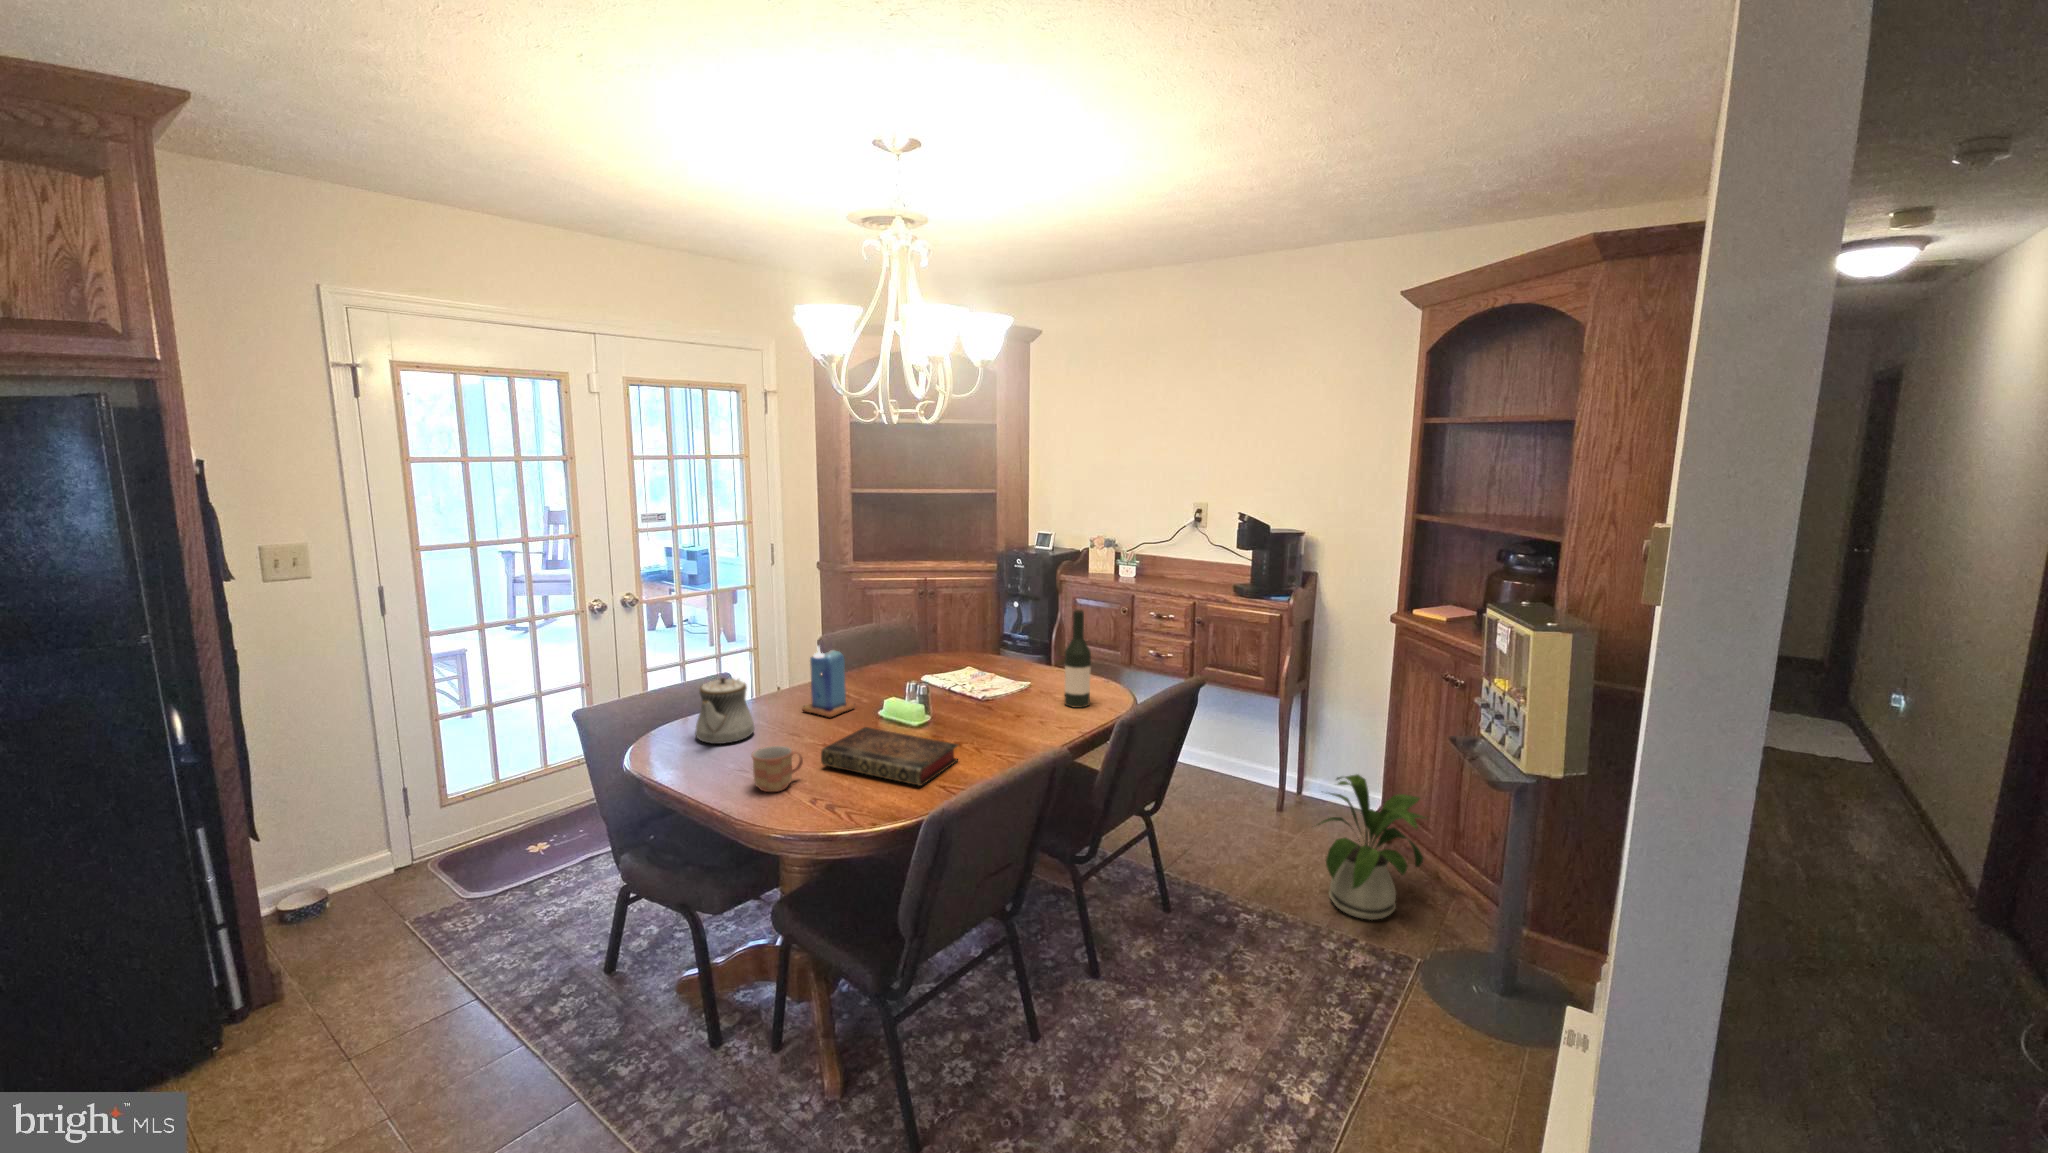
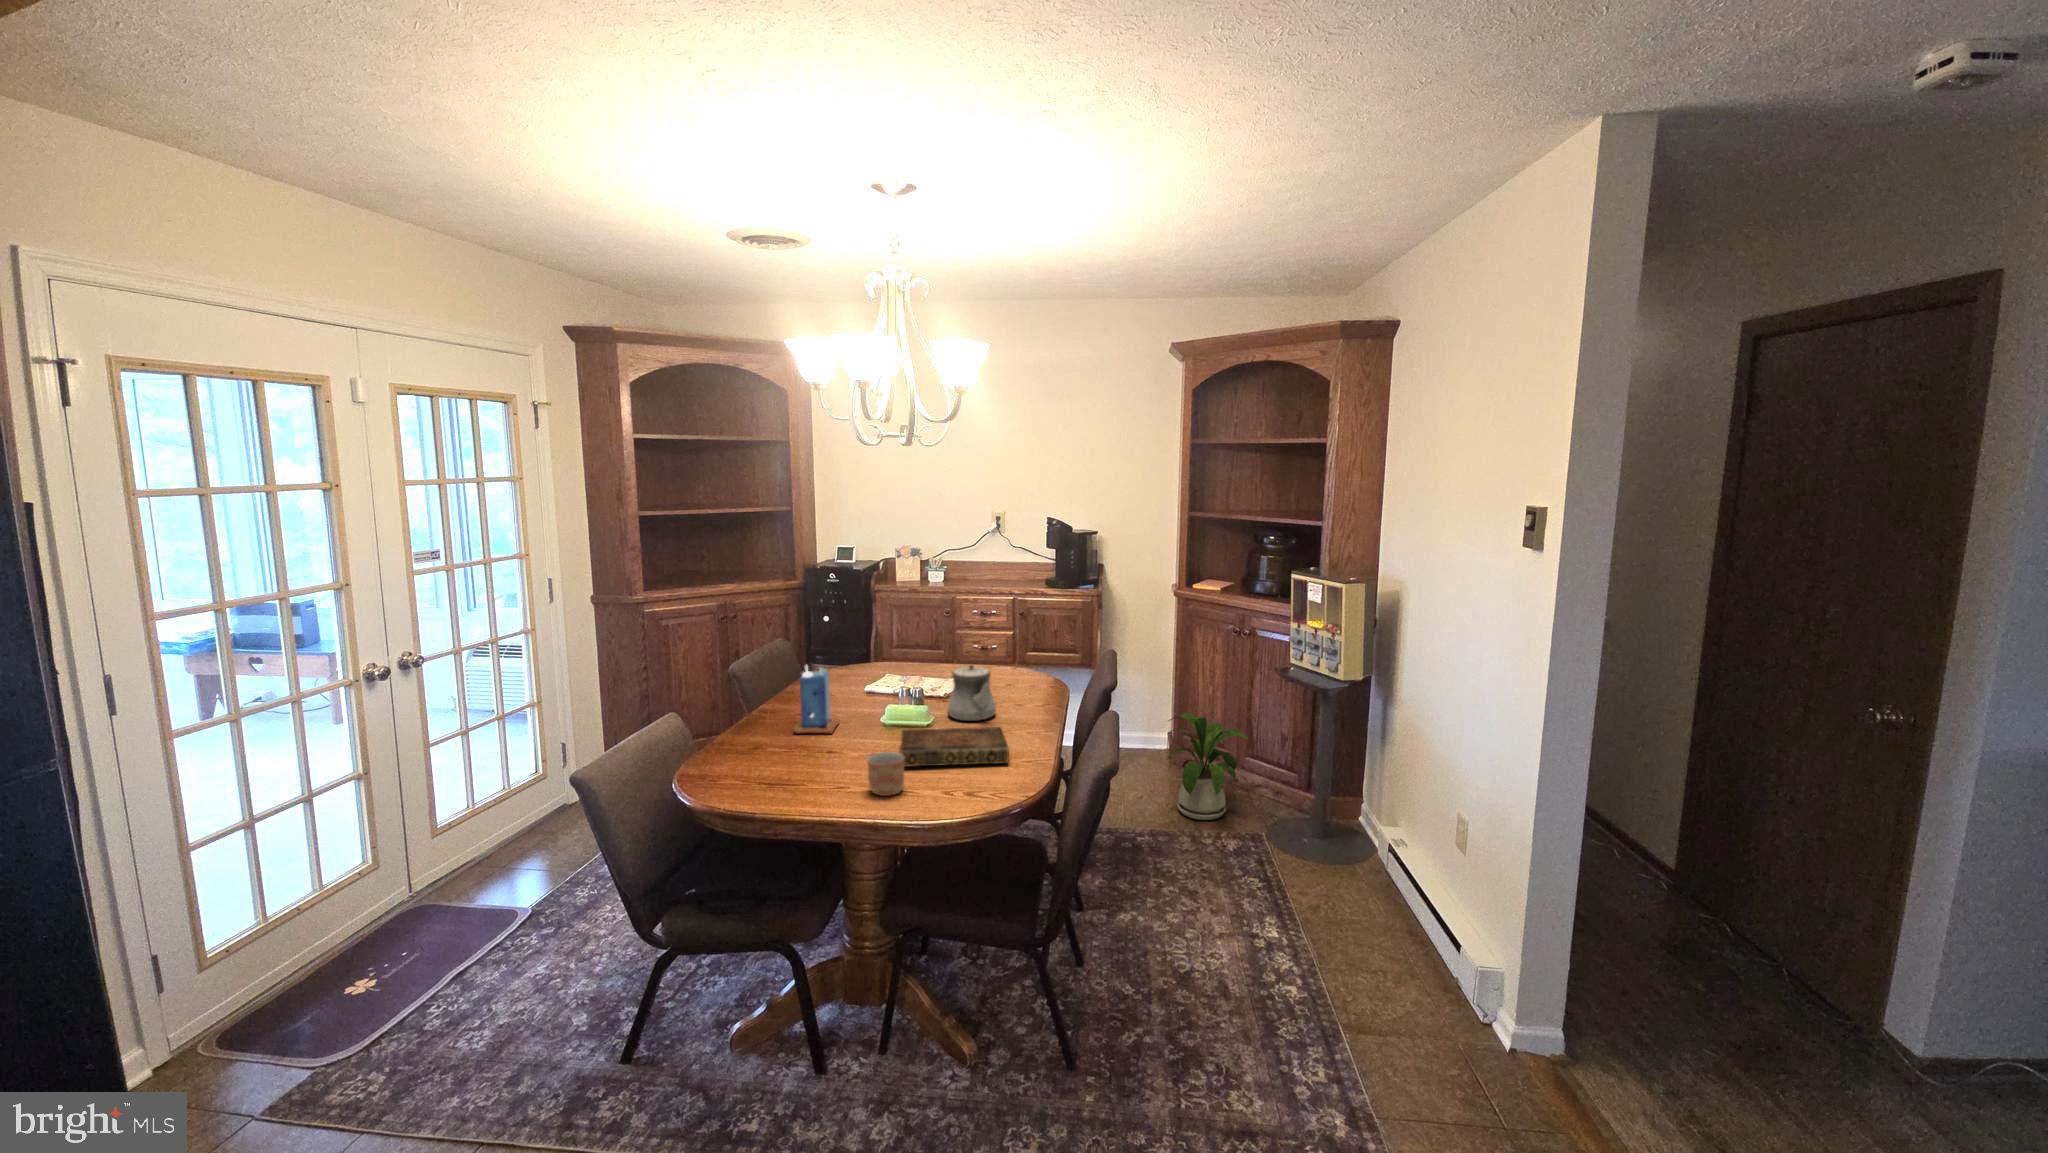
wine bottle: present [1064,608,1091,708] -> none [1004,604,1028,690]
teapot: present [695,678,755,744] -> present [948,665,996,721]

